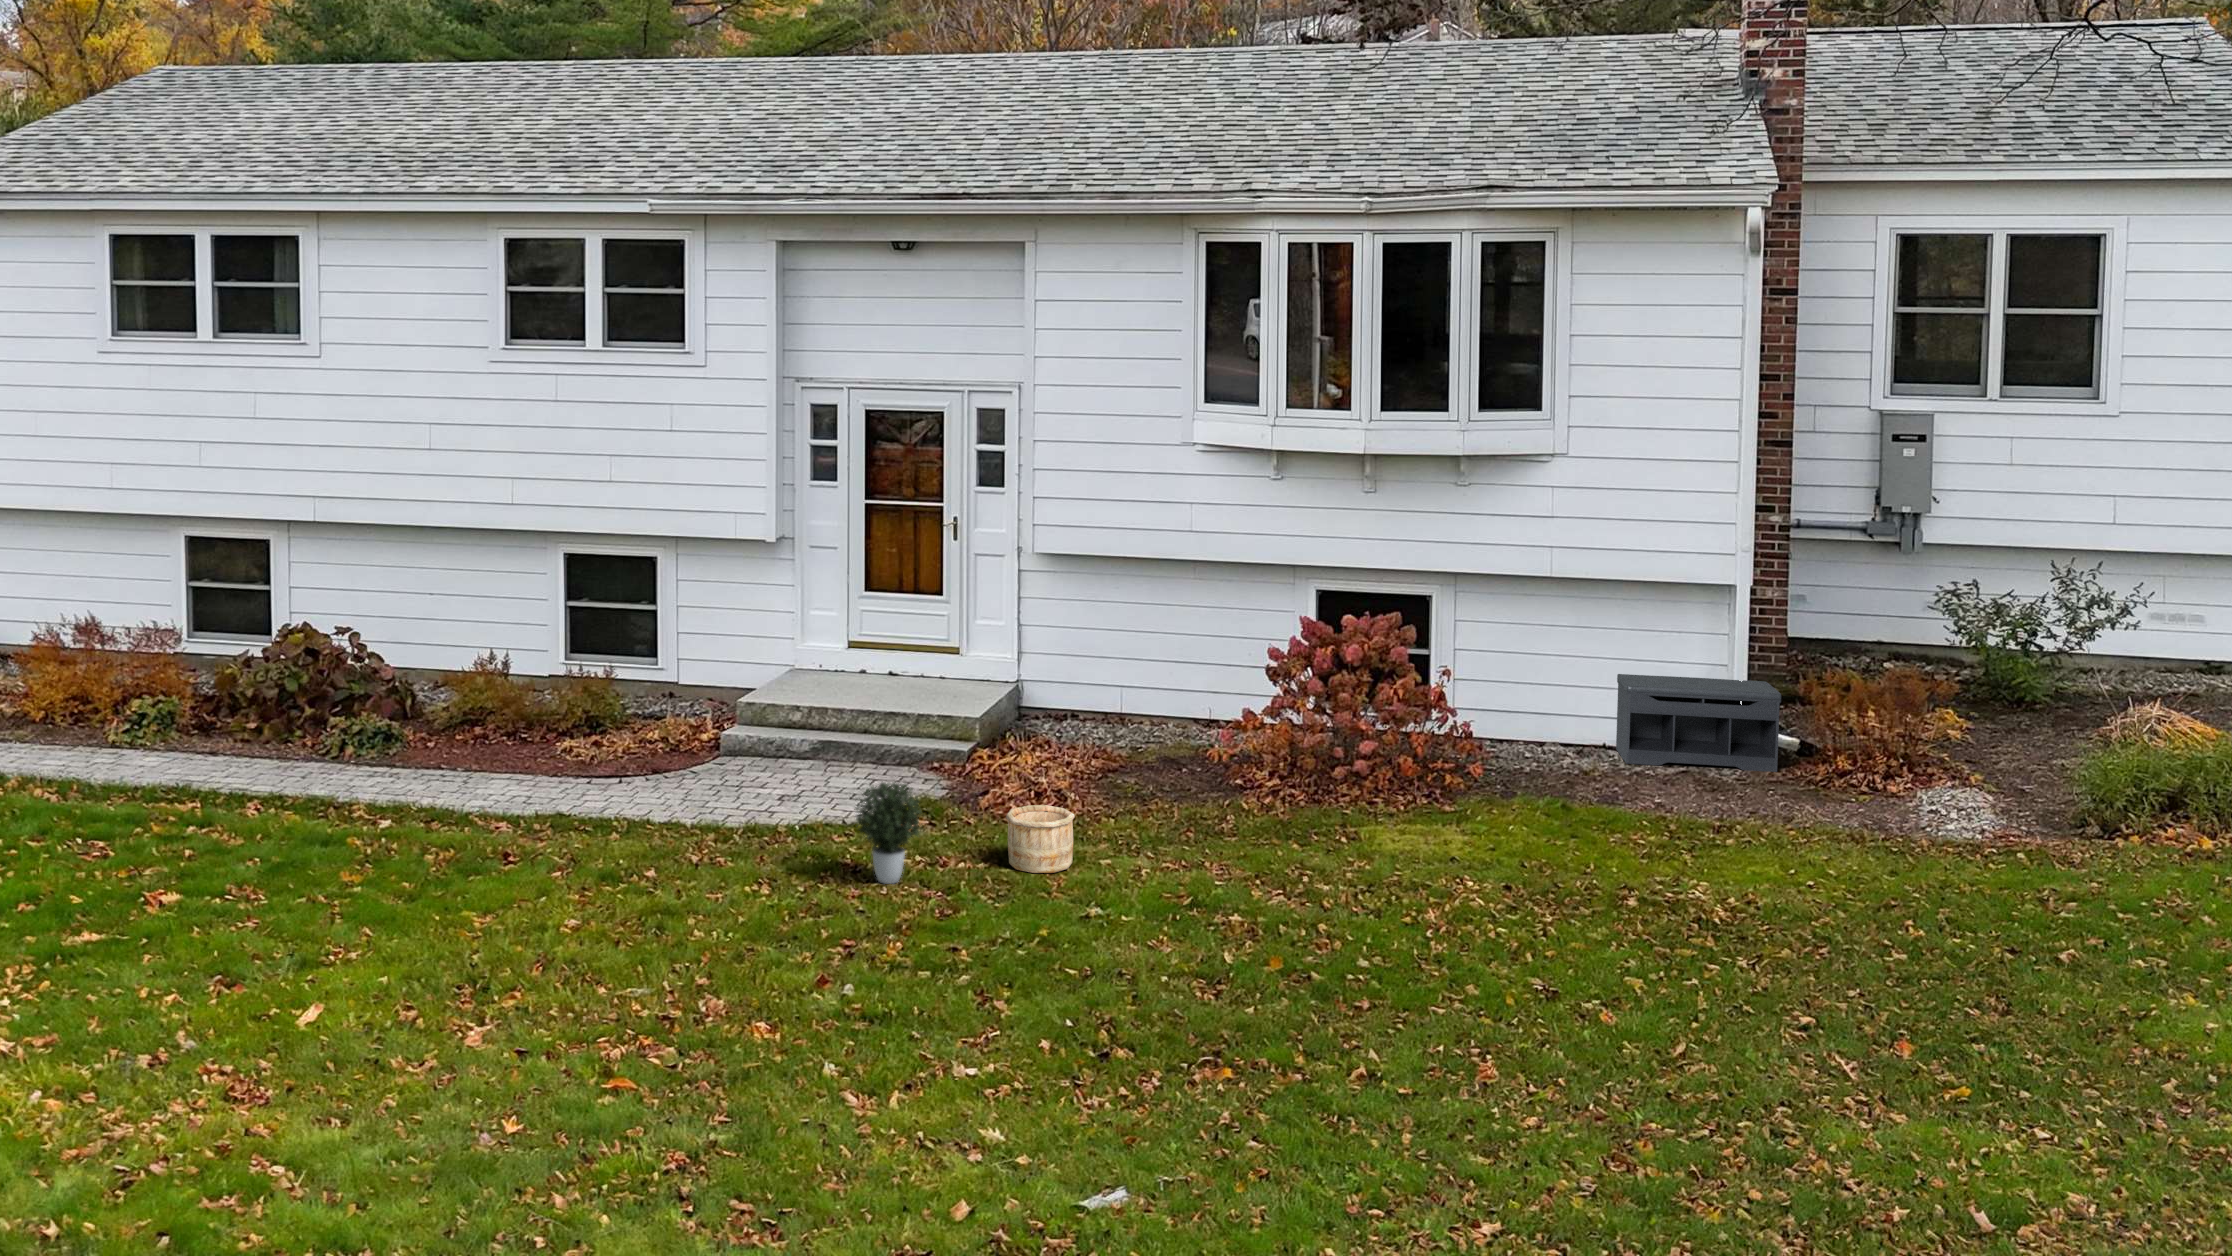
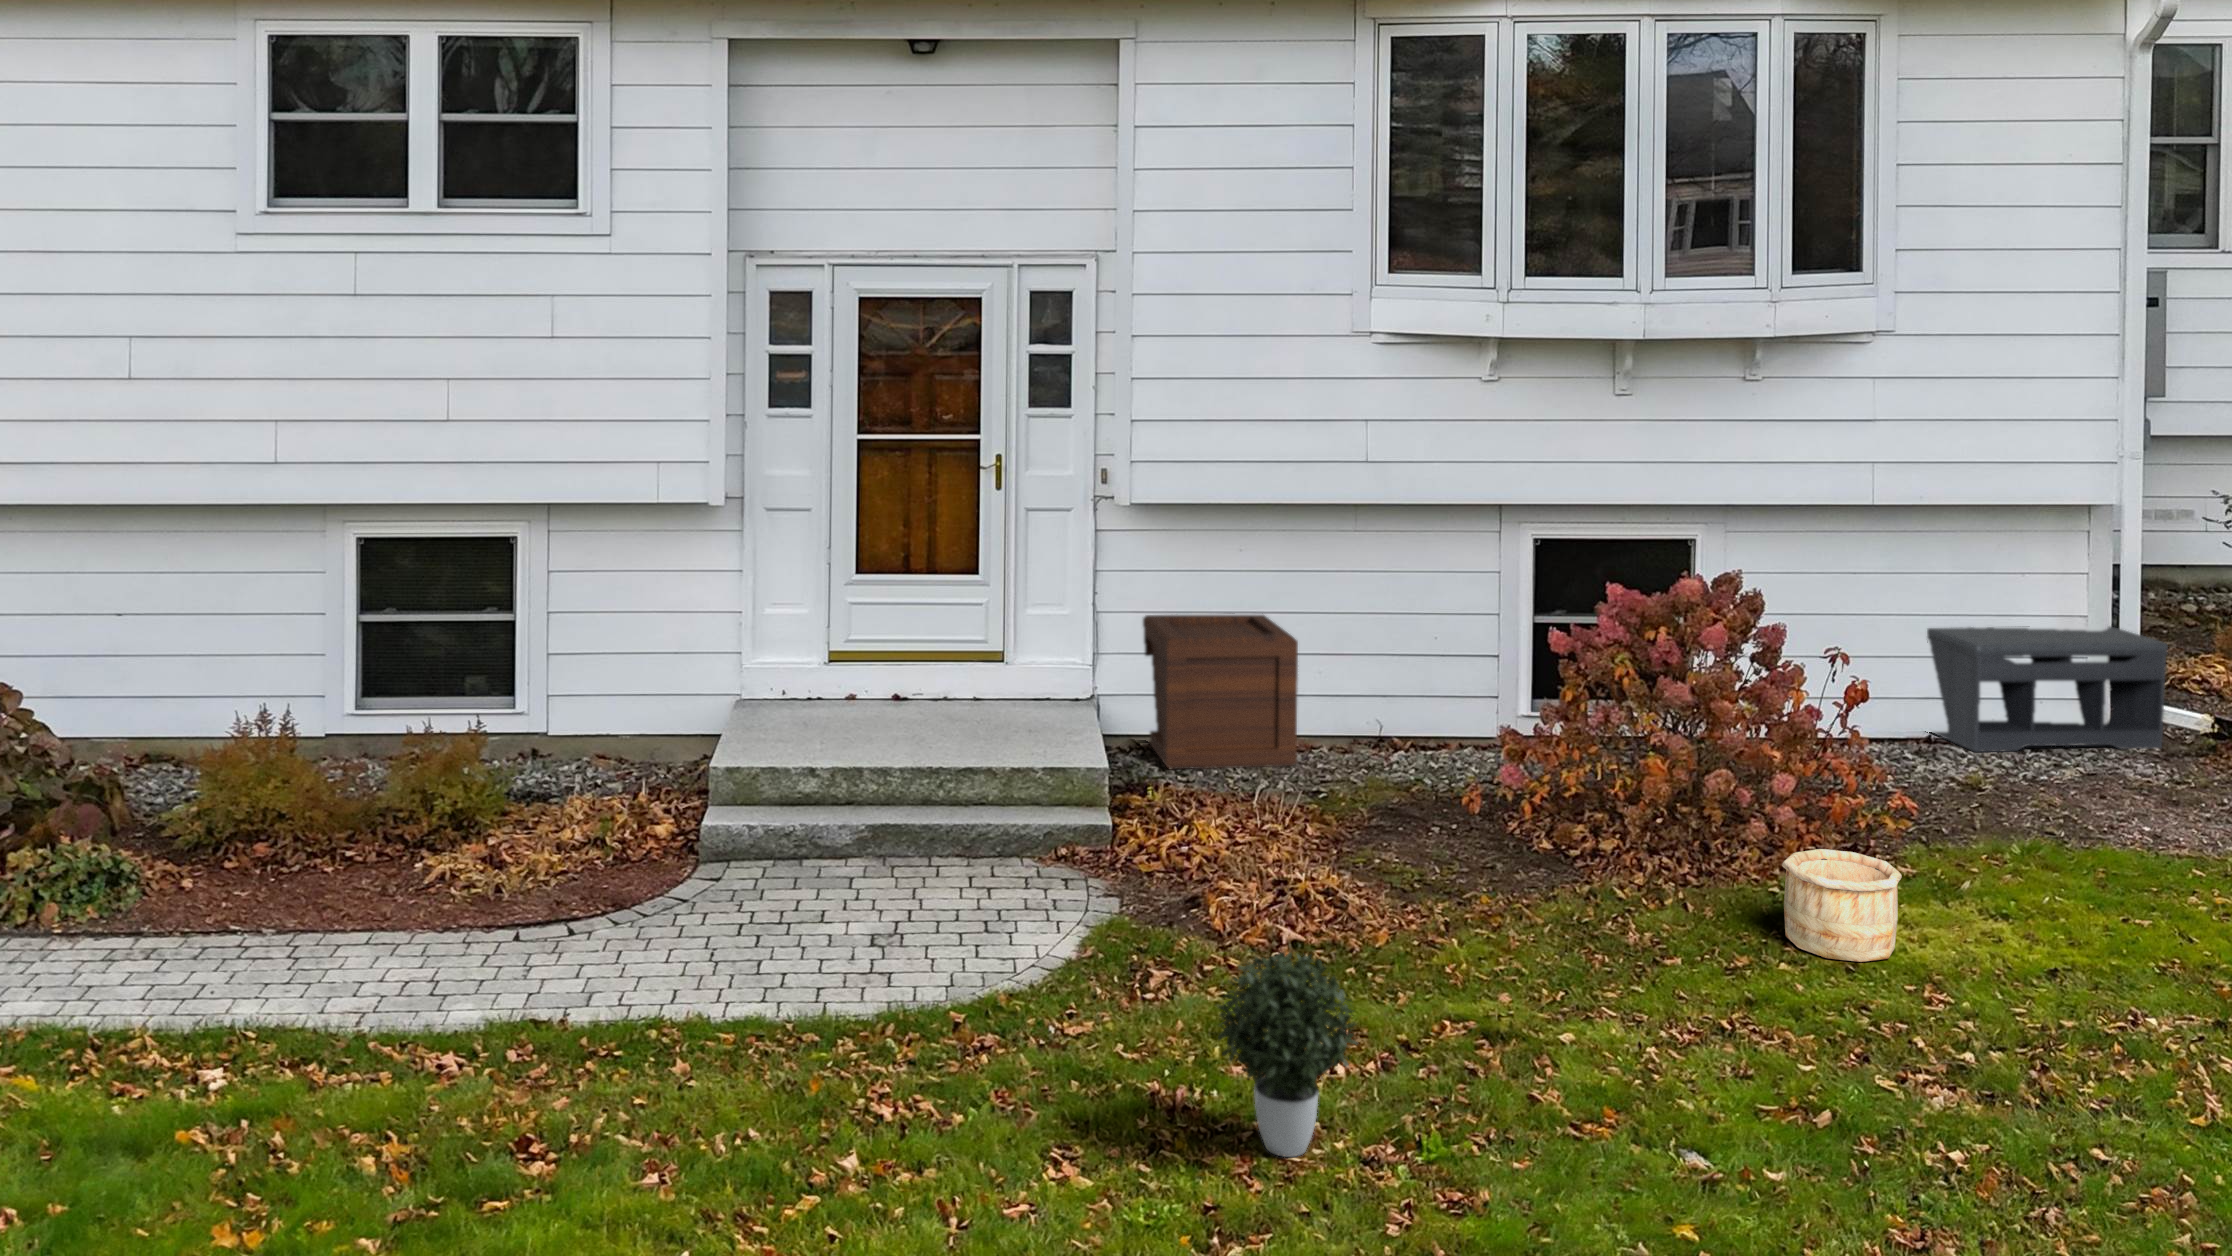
wooden crate: none [1040,631,1134,737] -> present [1143,615,1298,769]
wooden bucket: present [1006,805,1075,873] -> present [1782,849,1902,962]

